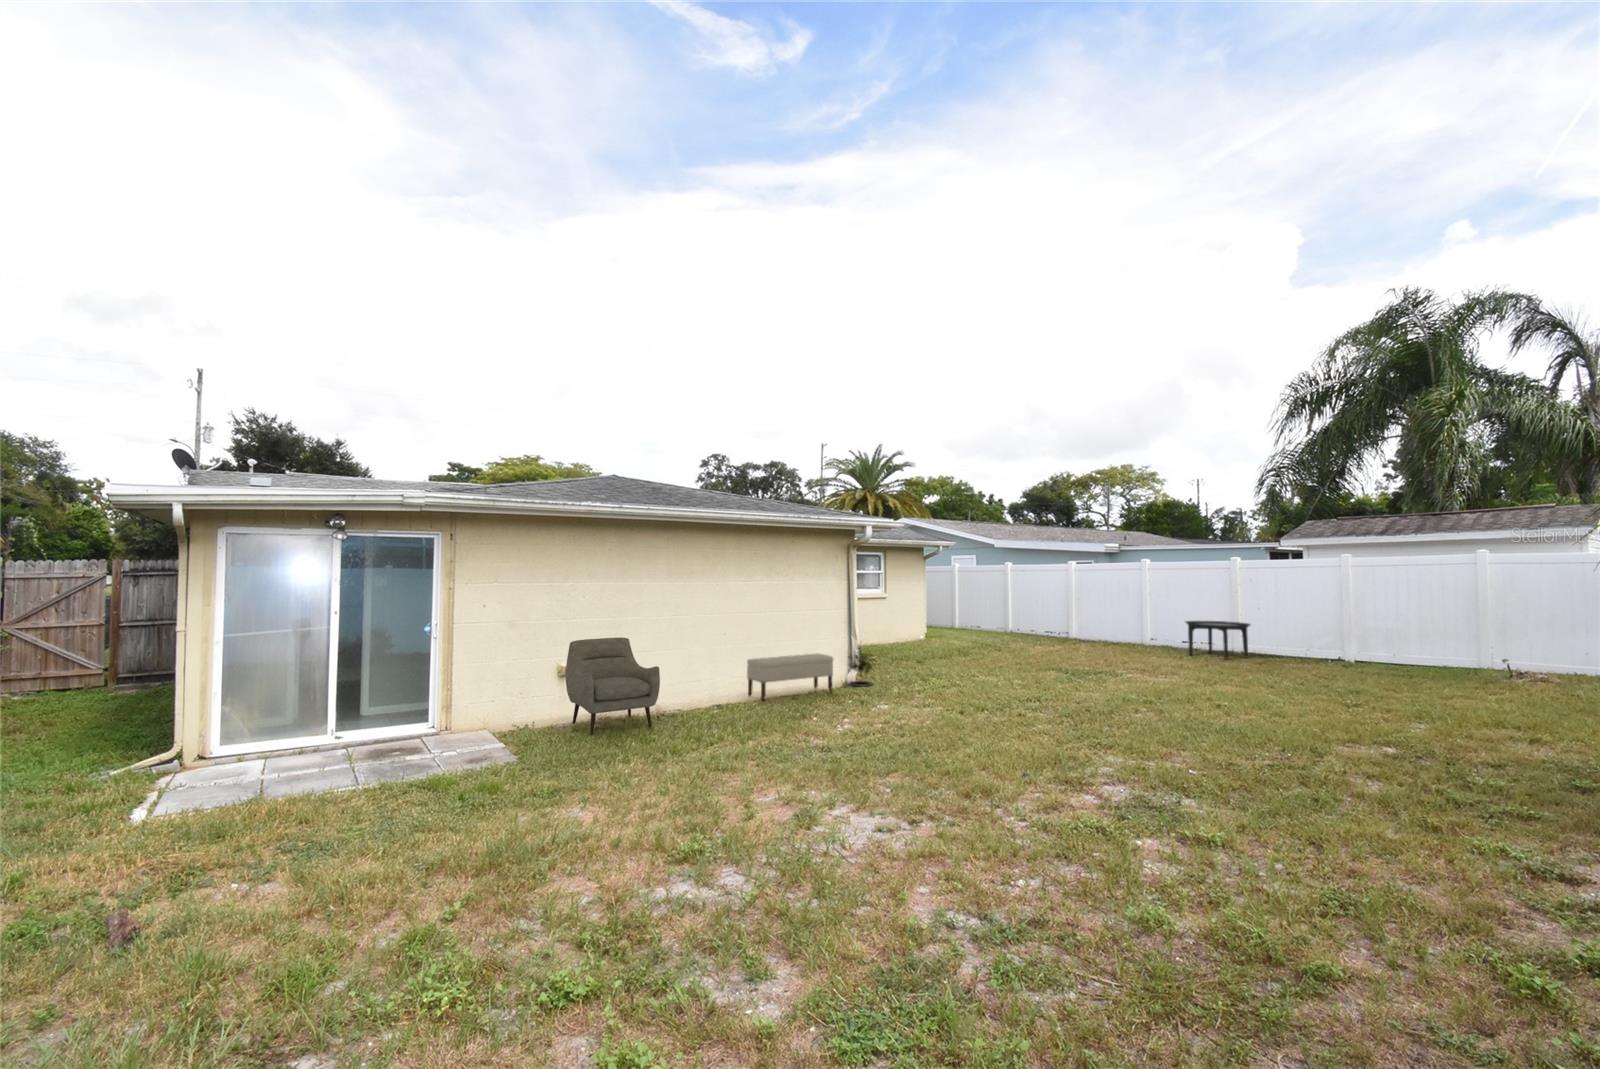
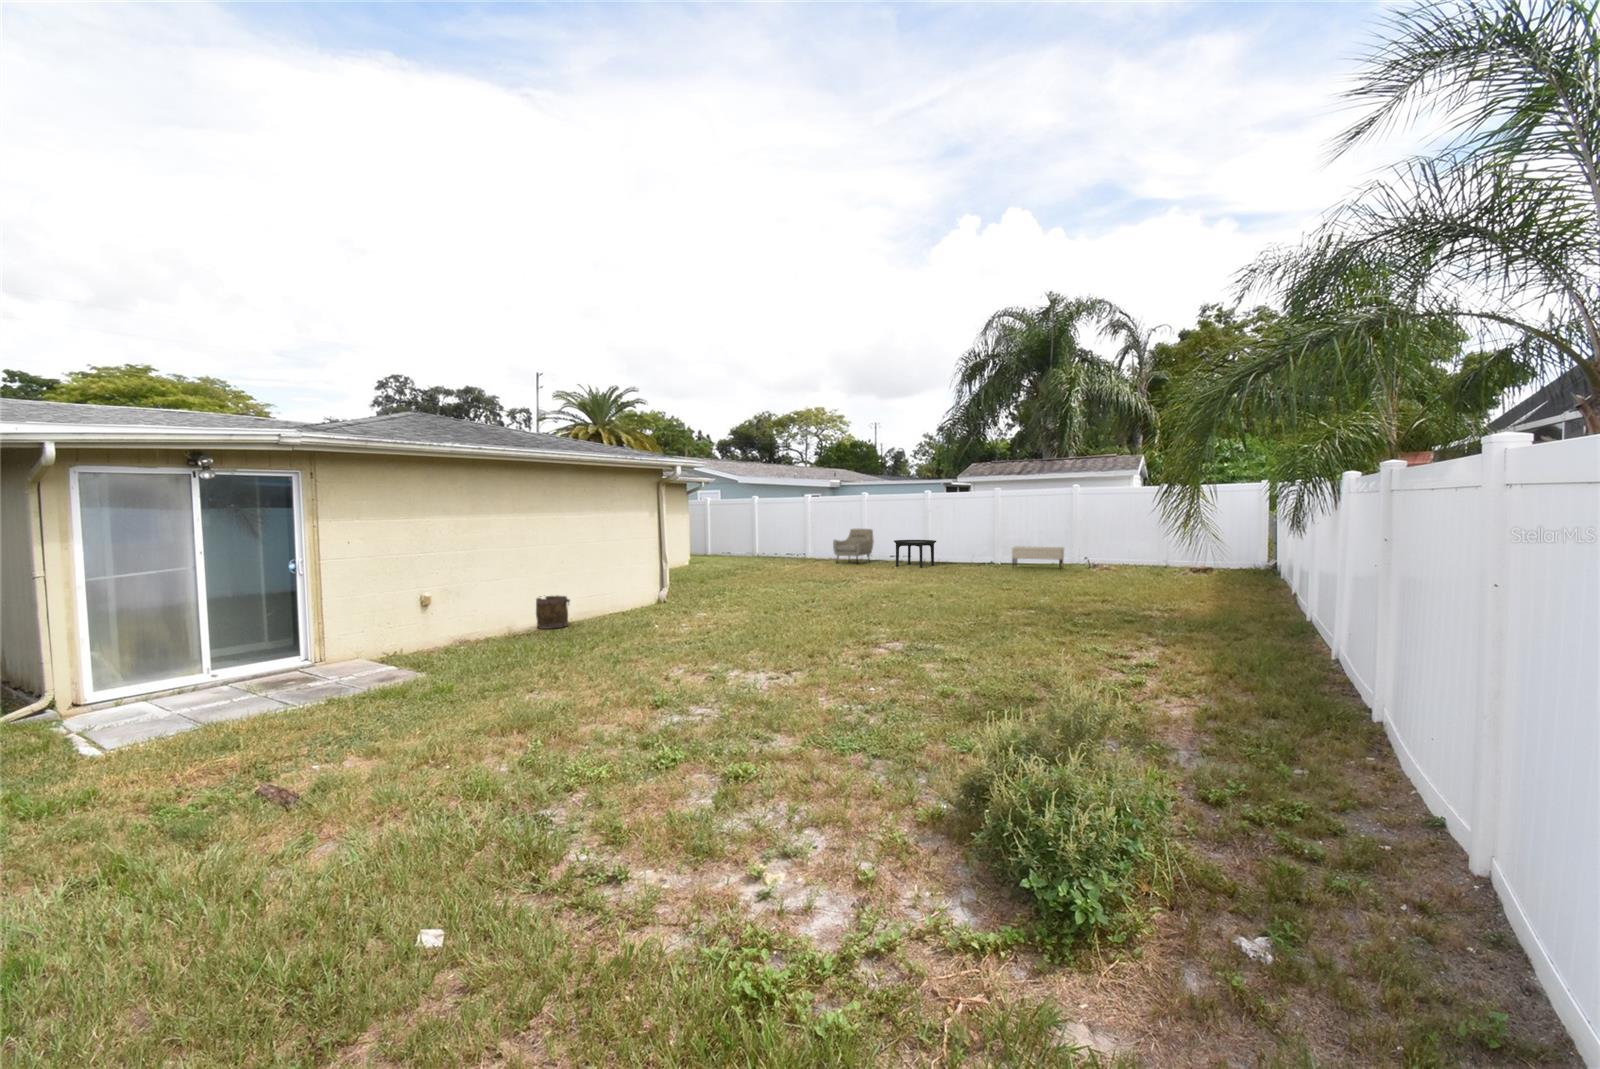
chair: present [565,638,660,735] -> present [833,529,874,561]
potted tree: present [848,645,873,687] -> none [657,564,683,603]
bench: present [747,653,833,701] -> present [1012,546,1064,569]
bucket: none [687,670,725,710] -> present [536,596,570,629]

